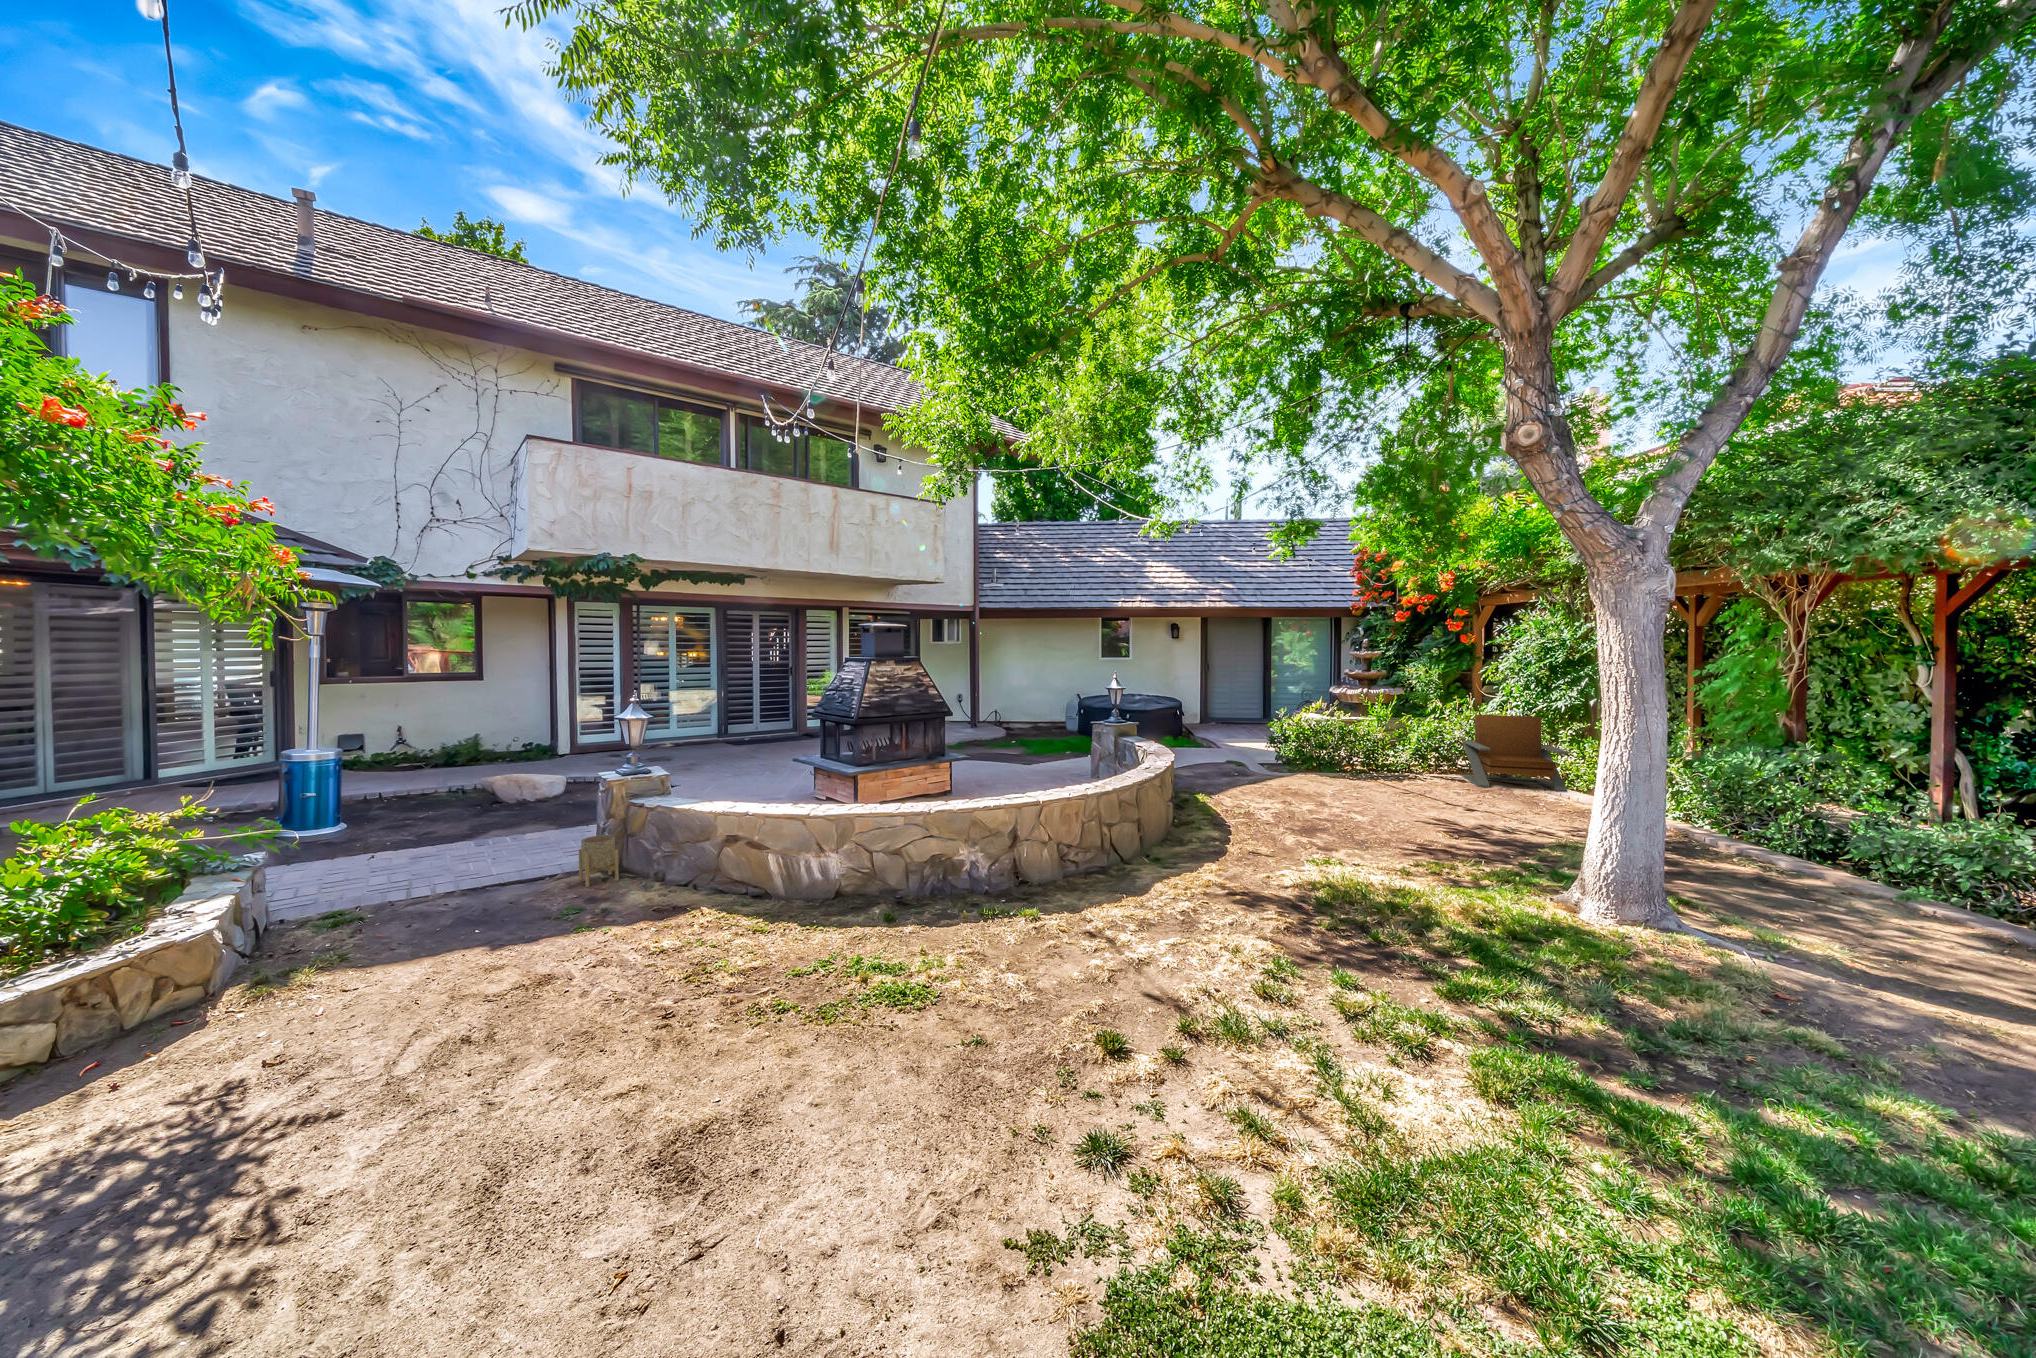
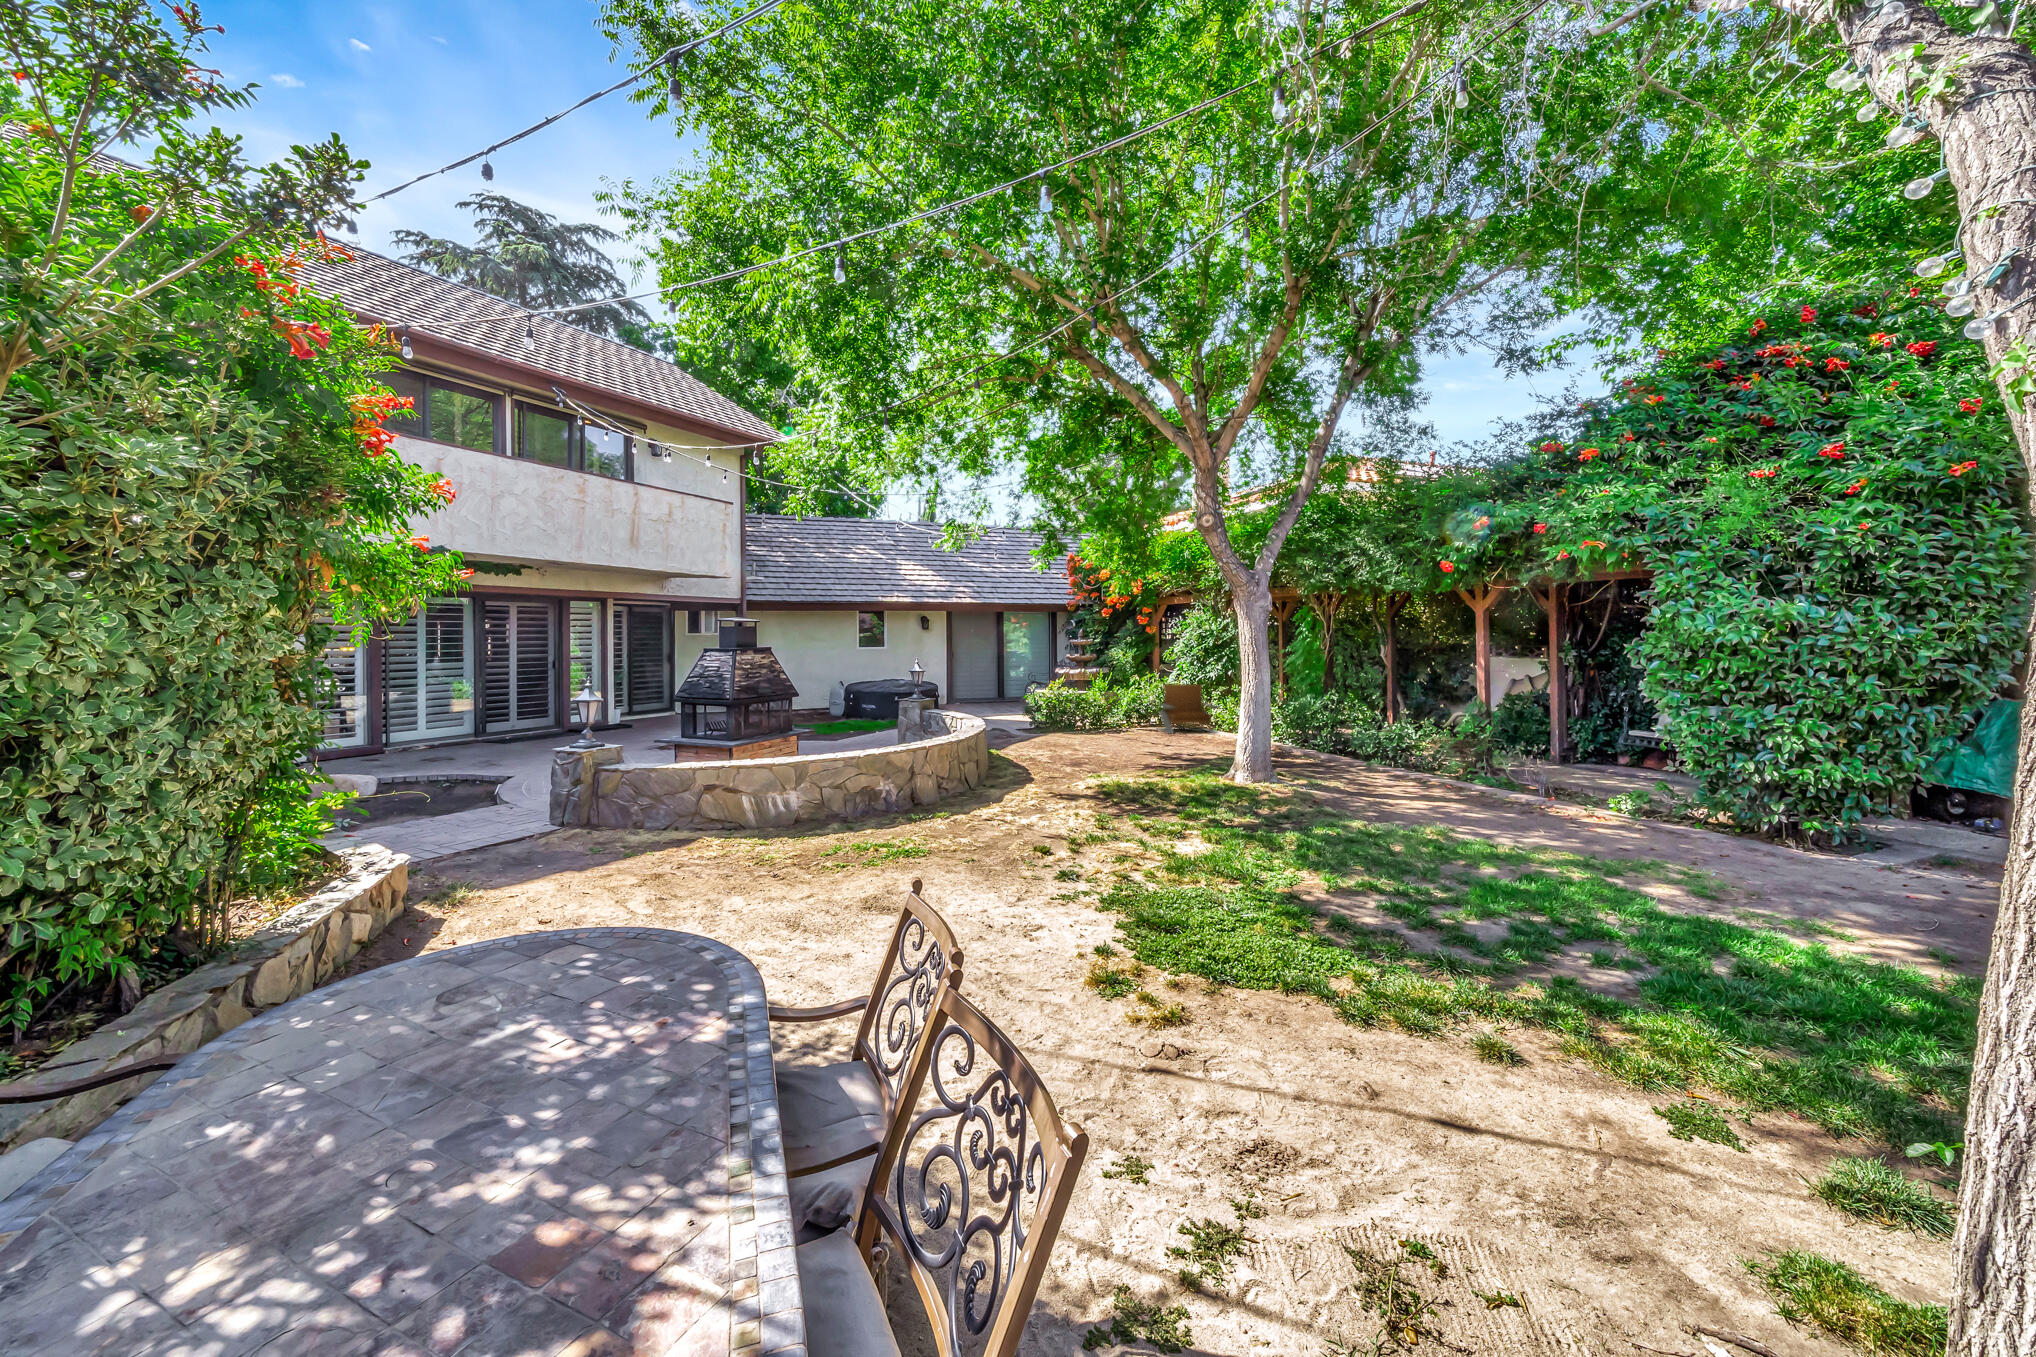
planter: present [579,835,619,887] -> none [574,797,612,837]

